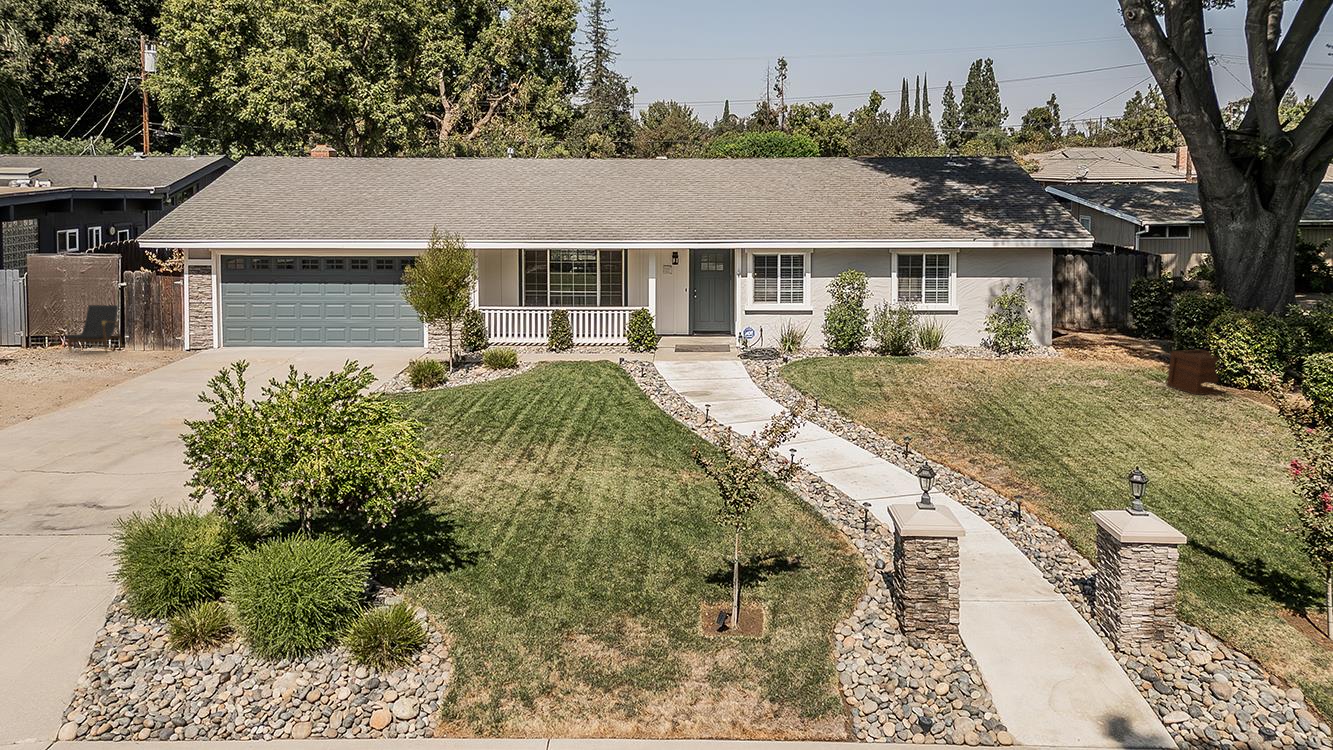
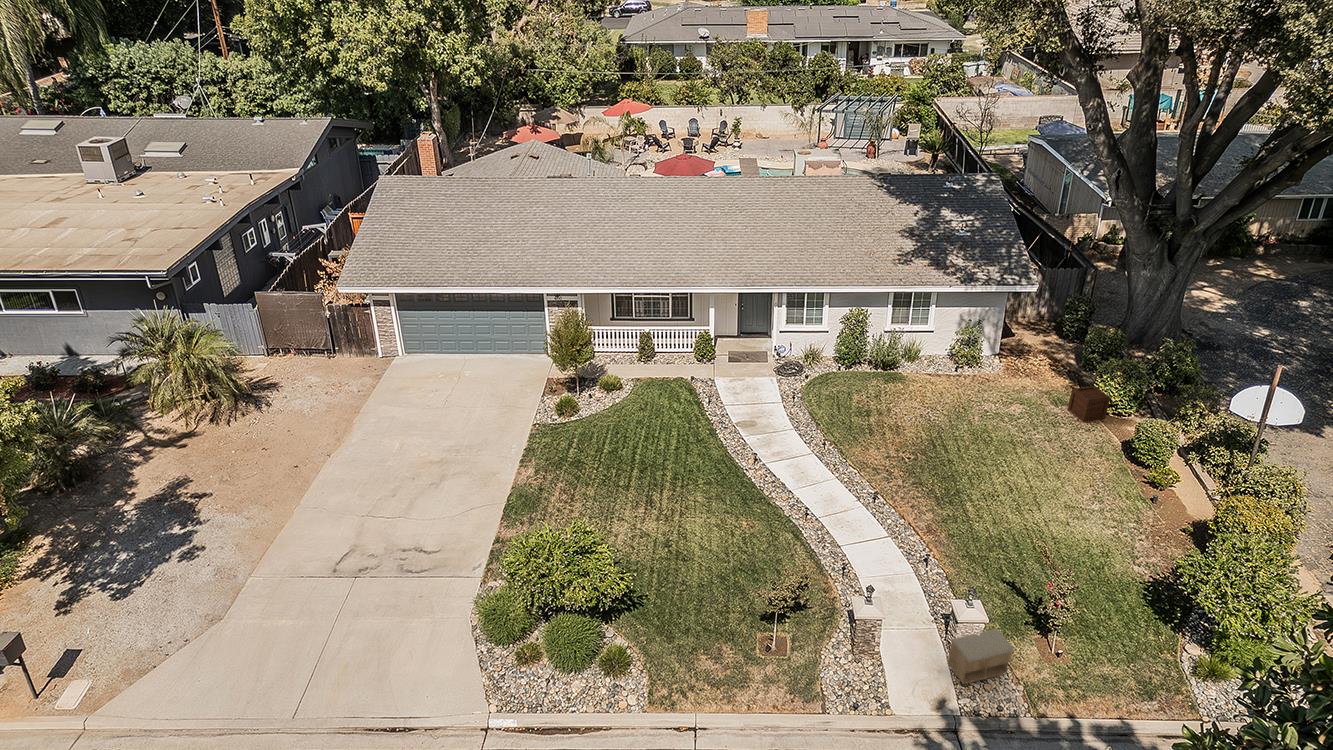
lounge chair: present [66,305,122,353] -> none [300,330,335,367]
storage bench: none [1106,564,1257,679] -> present [947,629,1014,684]

